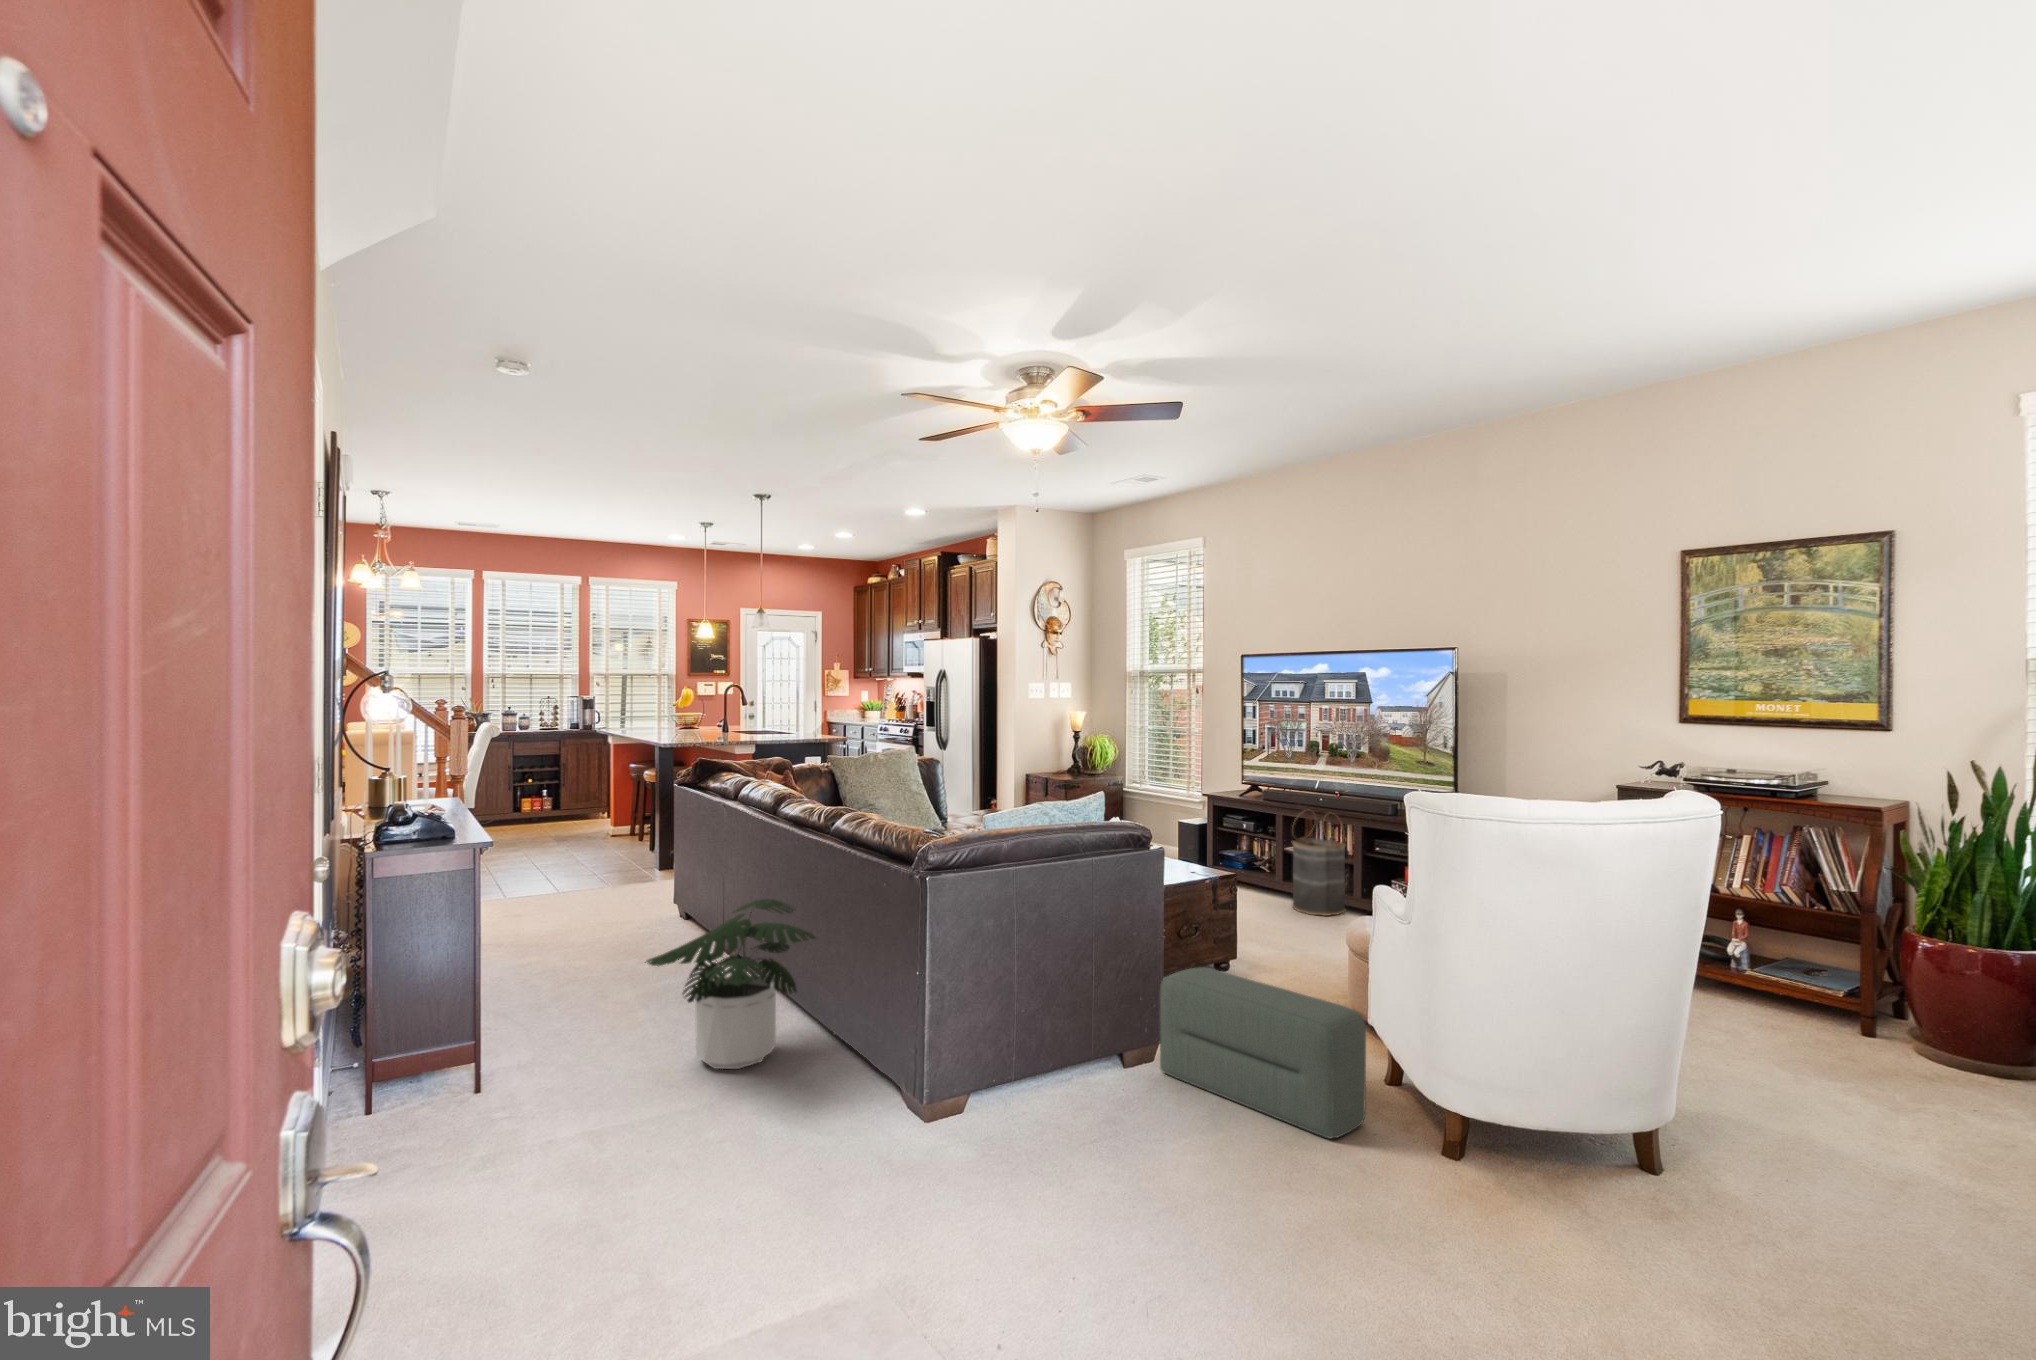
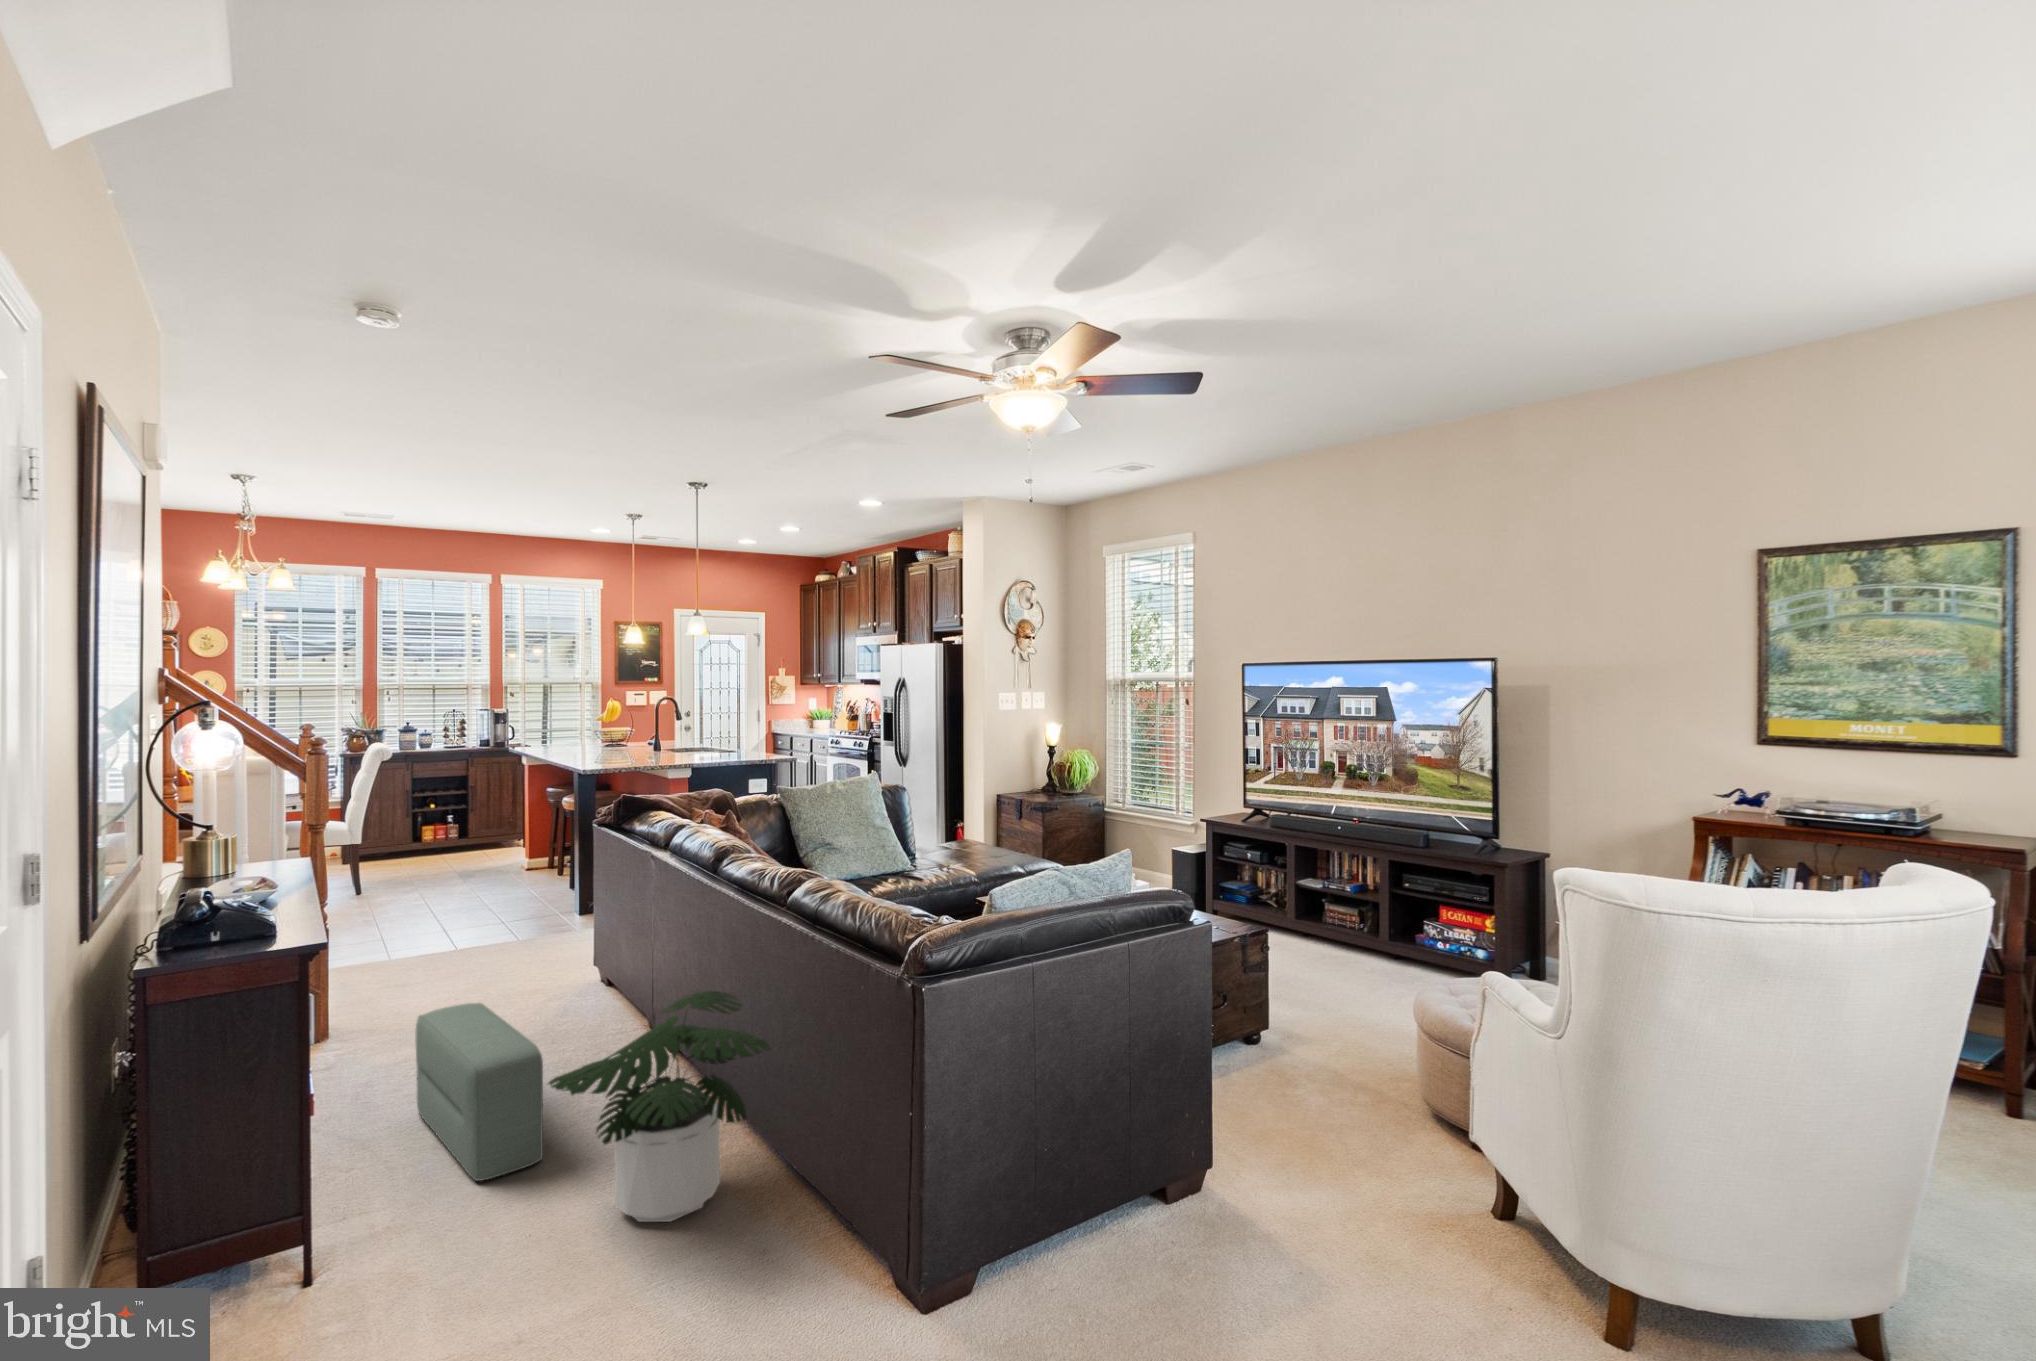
basket: present [1292,836,1346,916] -> none [1307,840,1368,961]
pouf: present [1160,967,1366,1138] -> present [415,1003,543,1181]

